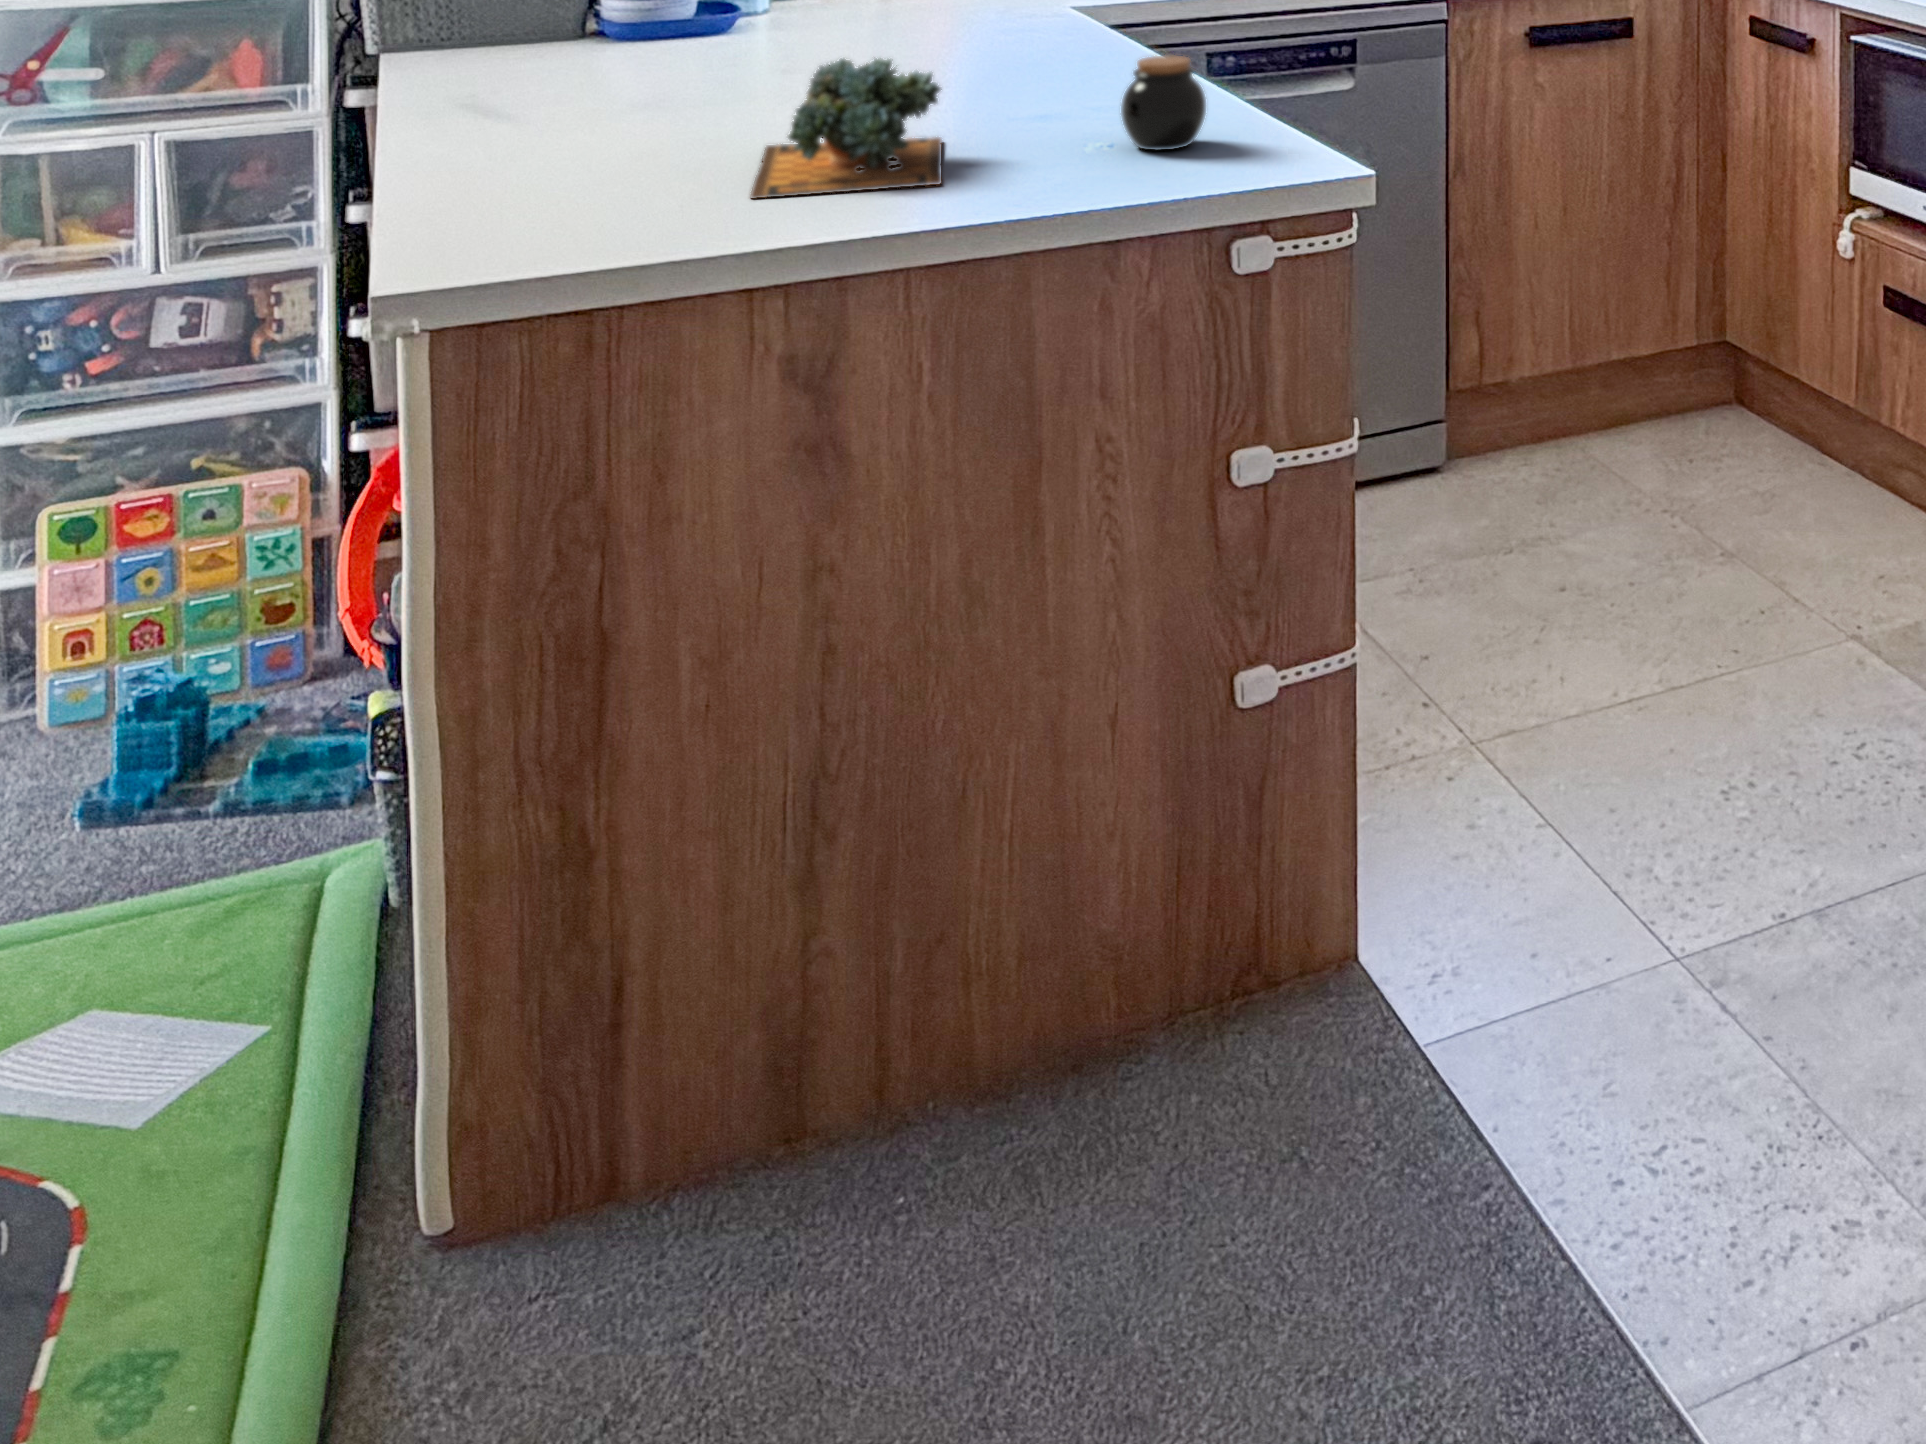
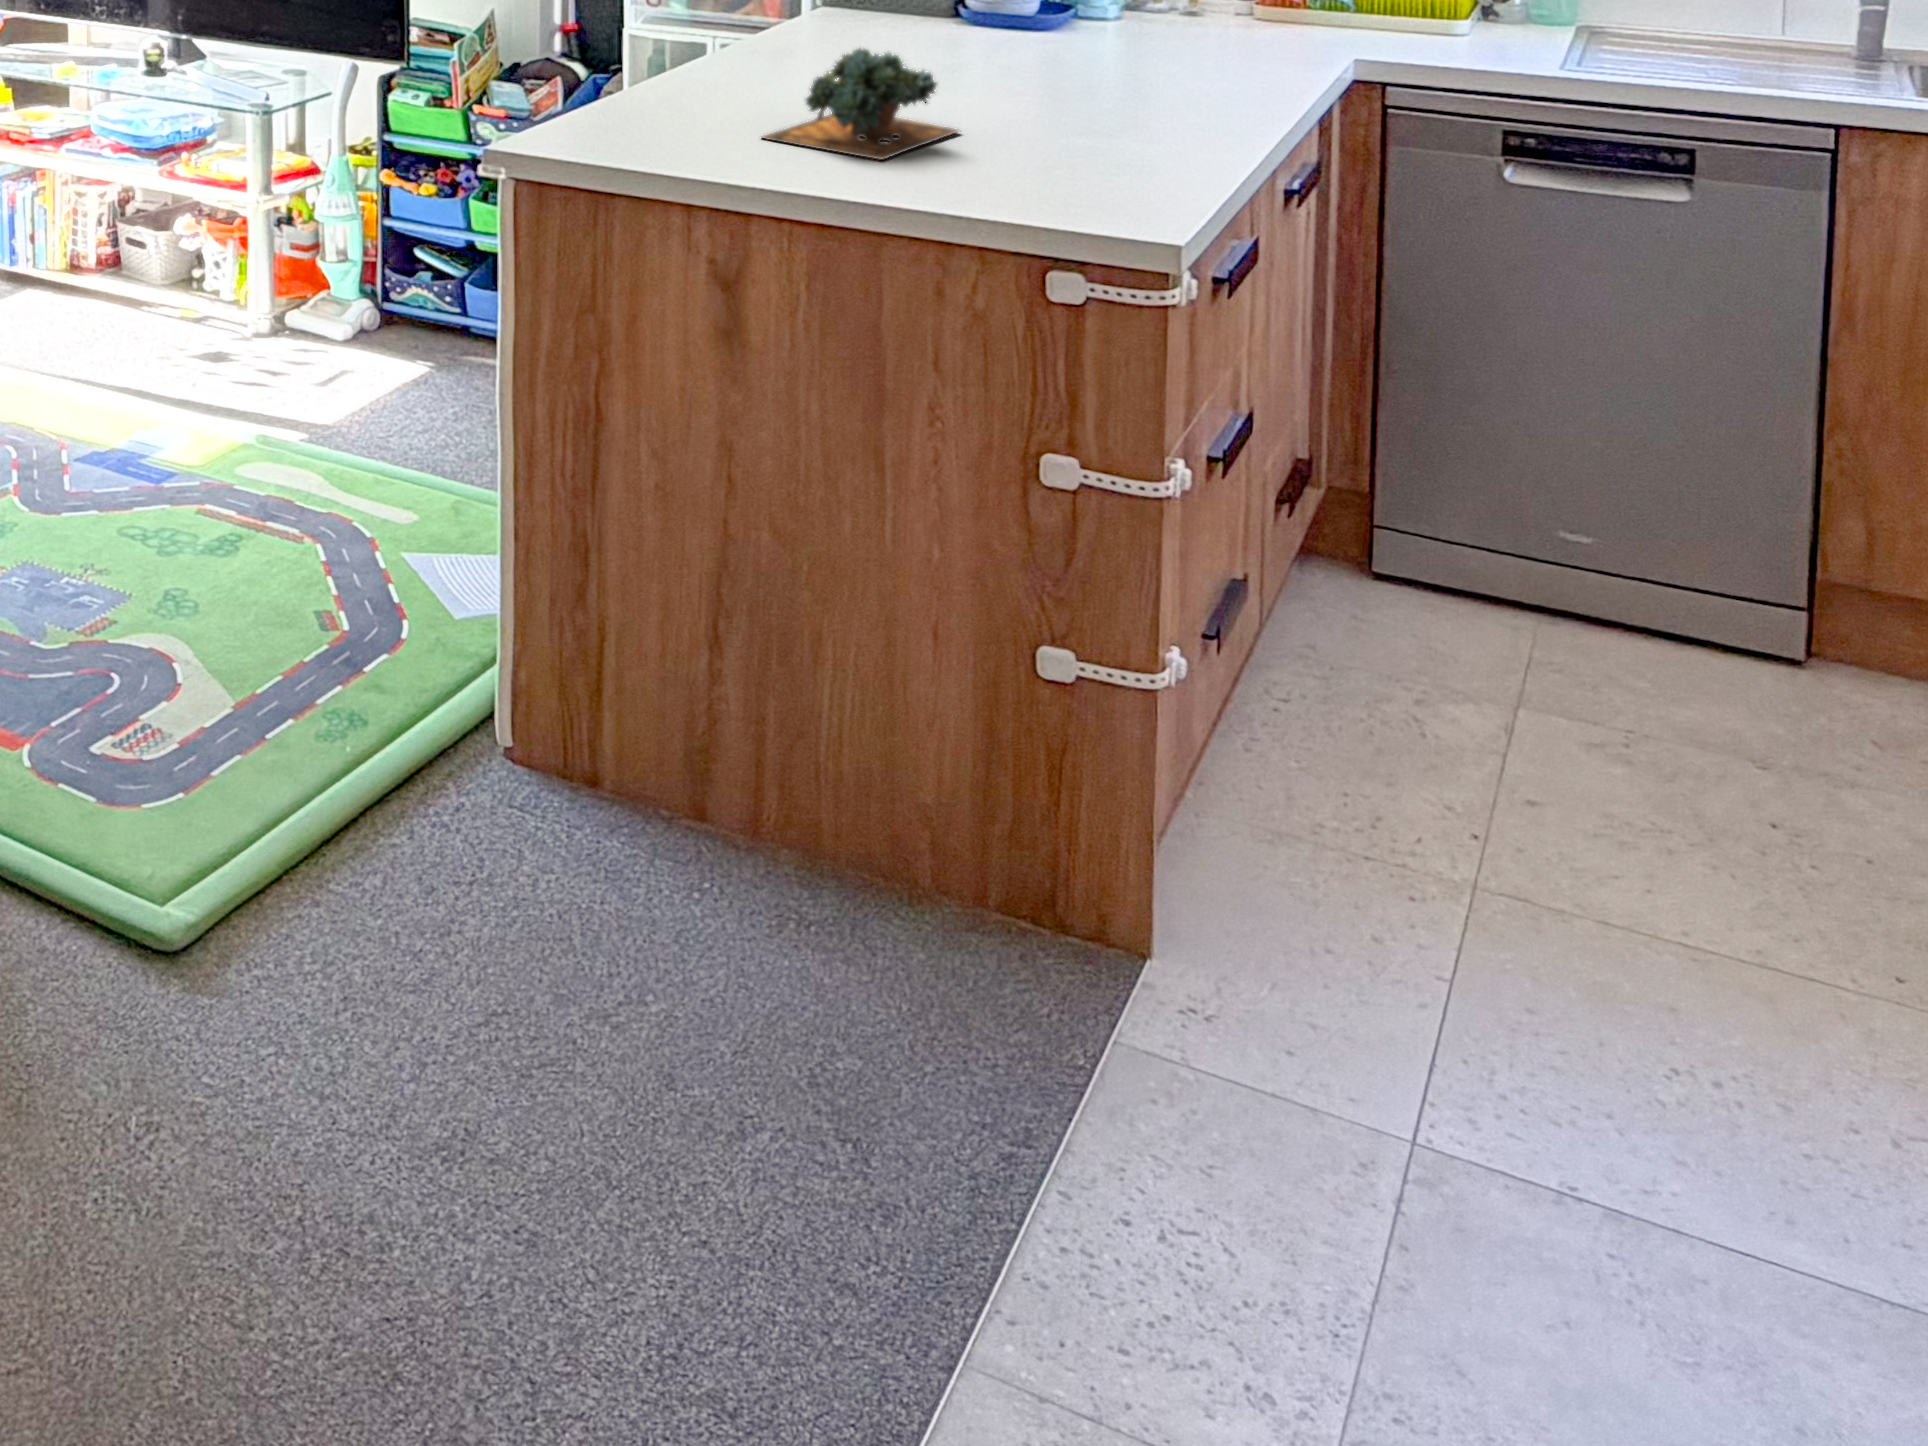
jar: present [1121,56,1206,150] -> none [1063,95,1142,182]

